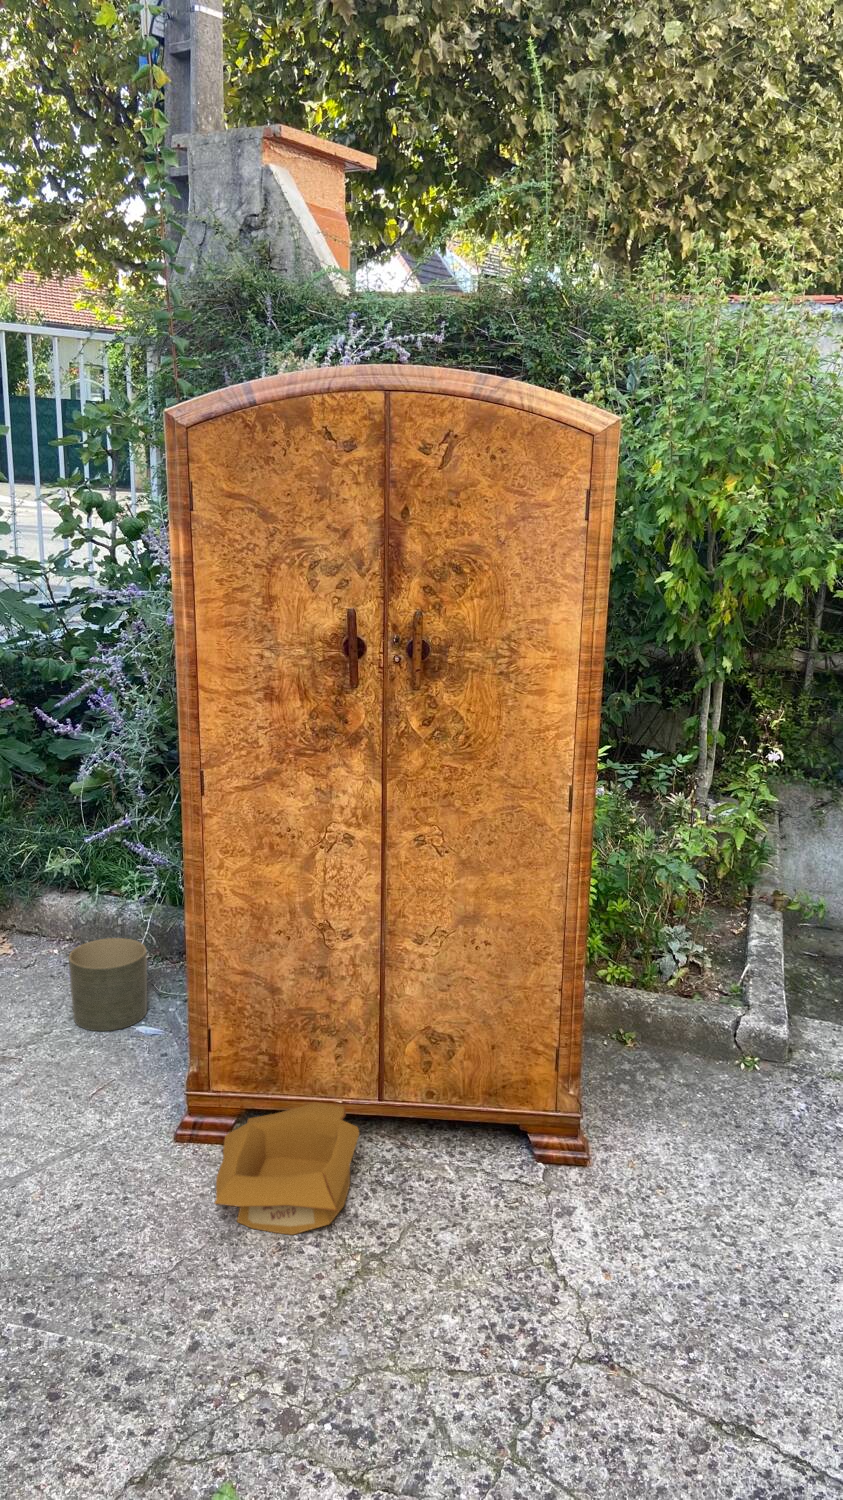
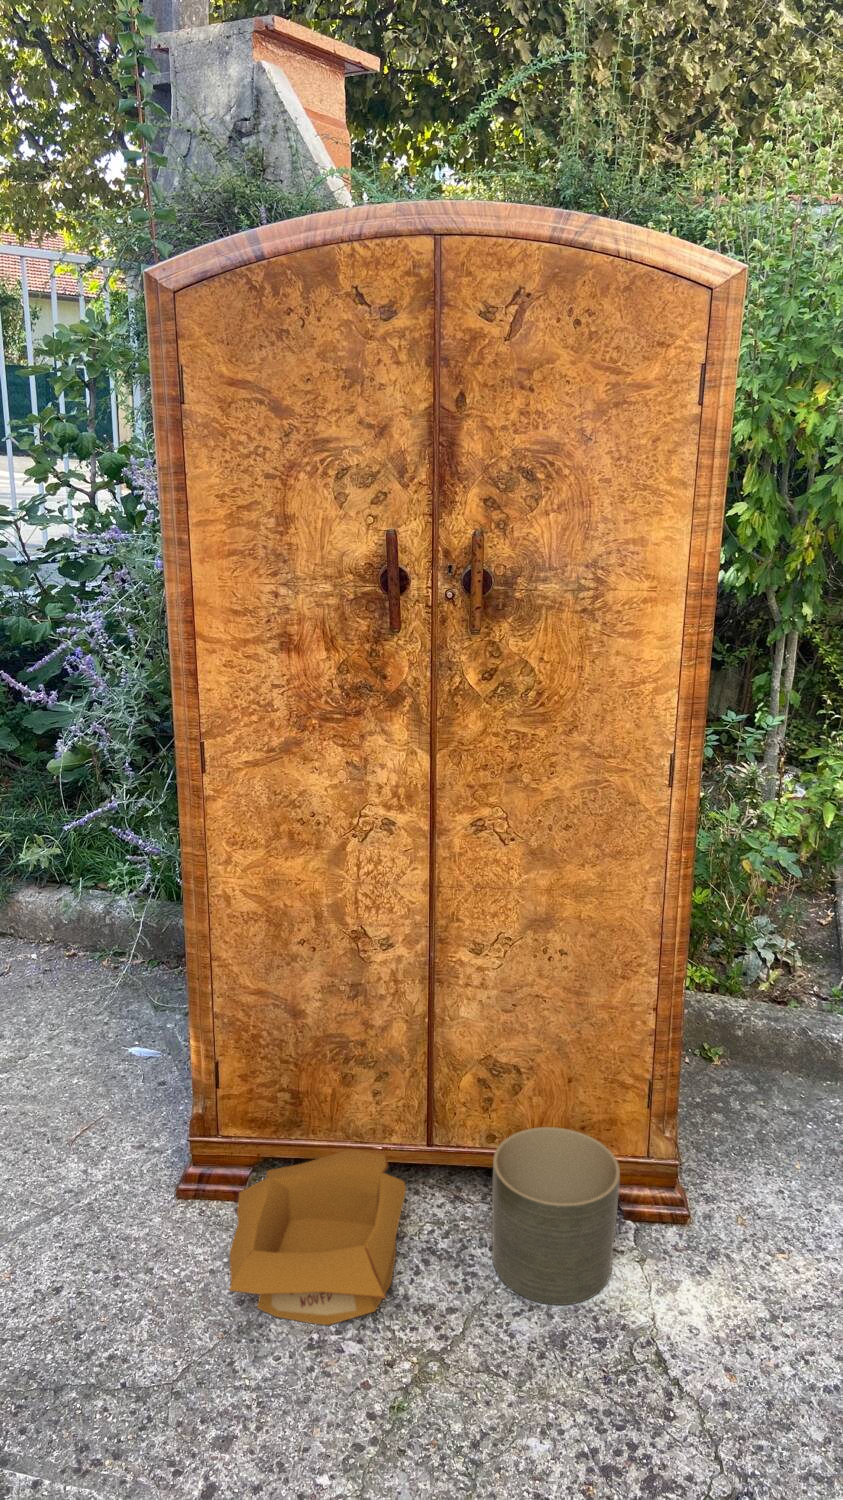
planter: present [69,938,147,1031] -> present [492,1127,620,1305]

